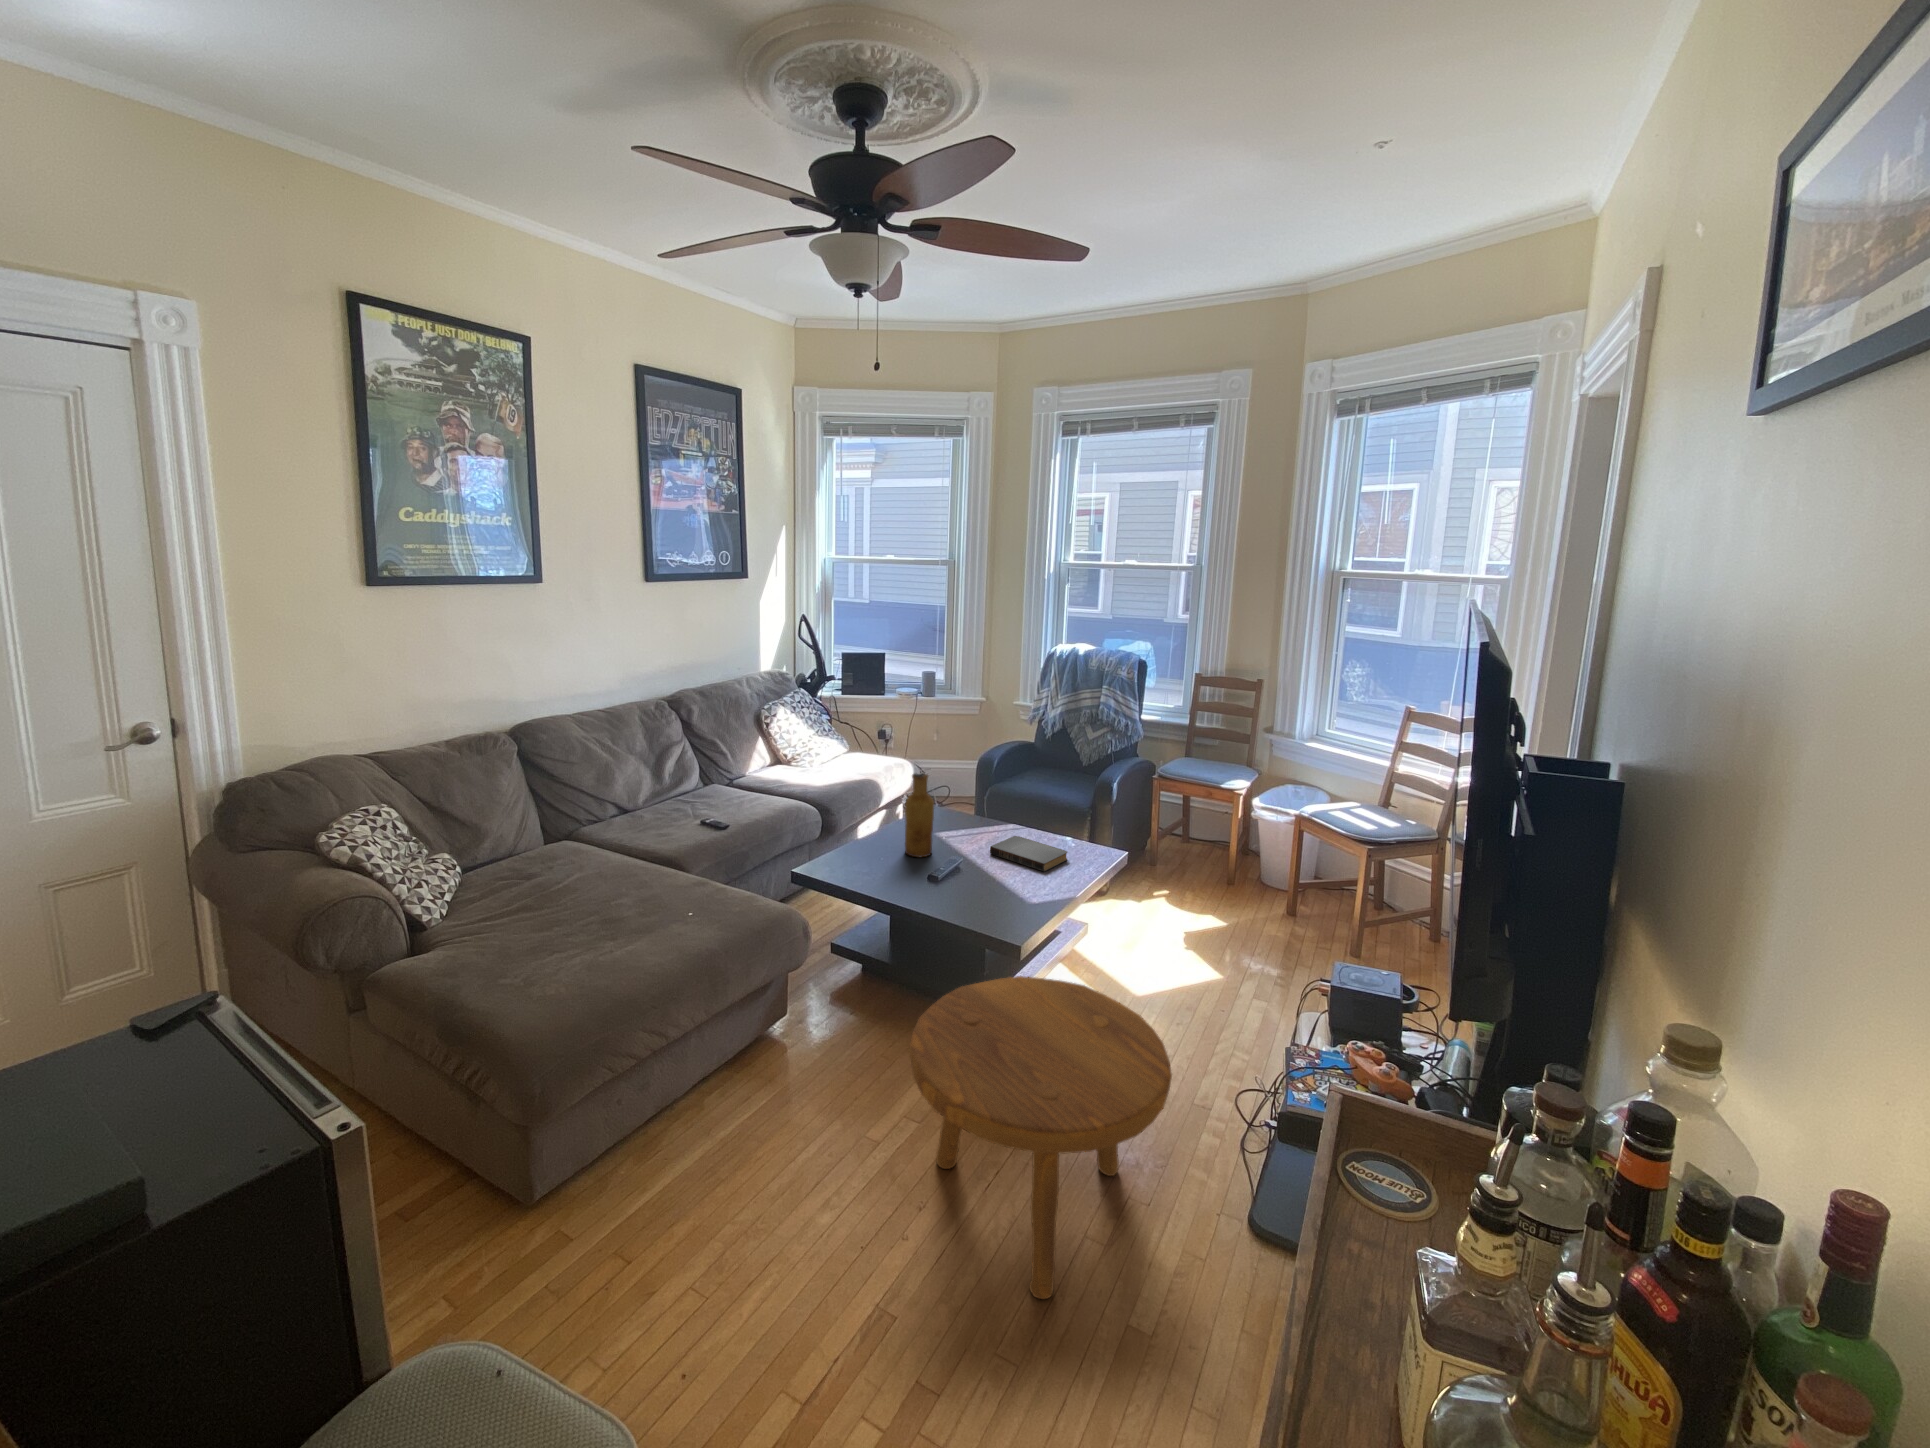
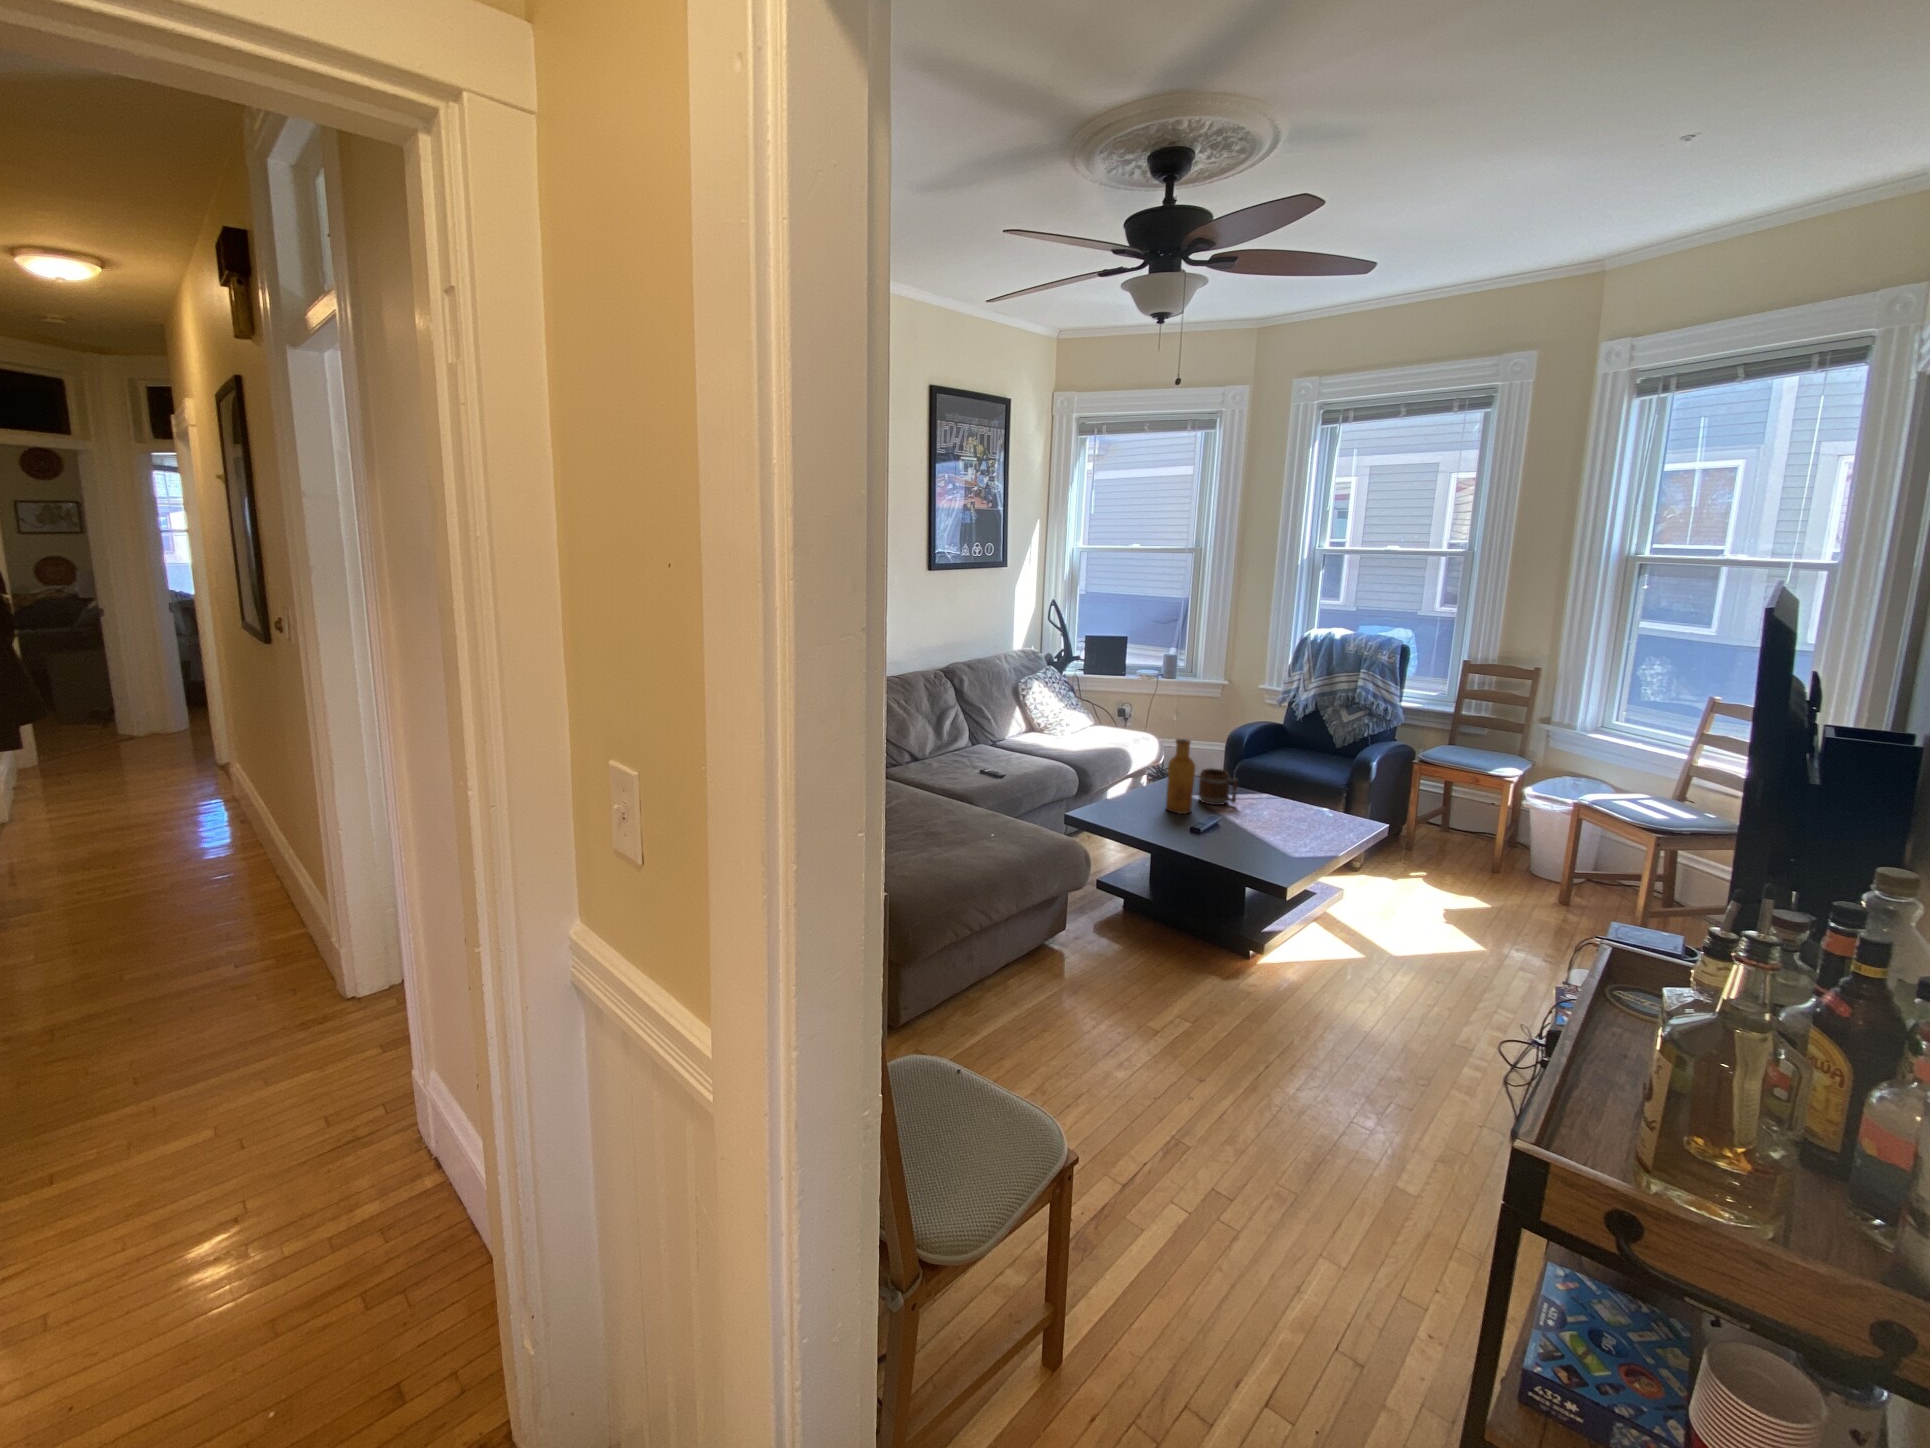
mug: none [941,802,981,843] -> present [1198,769,1237,805]
book: present [990,836,1067,871] -> none [1247,802,1325,833]
footstool: present [910,976,1172,1299] -> none [1196,909,1441,1161]

